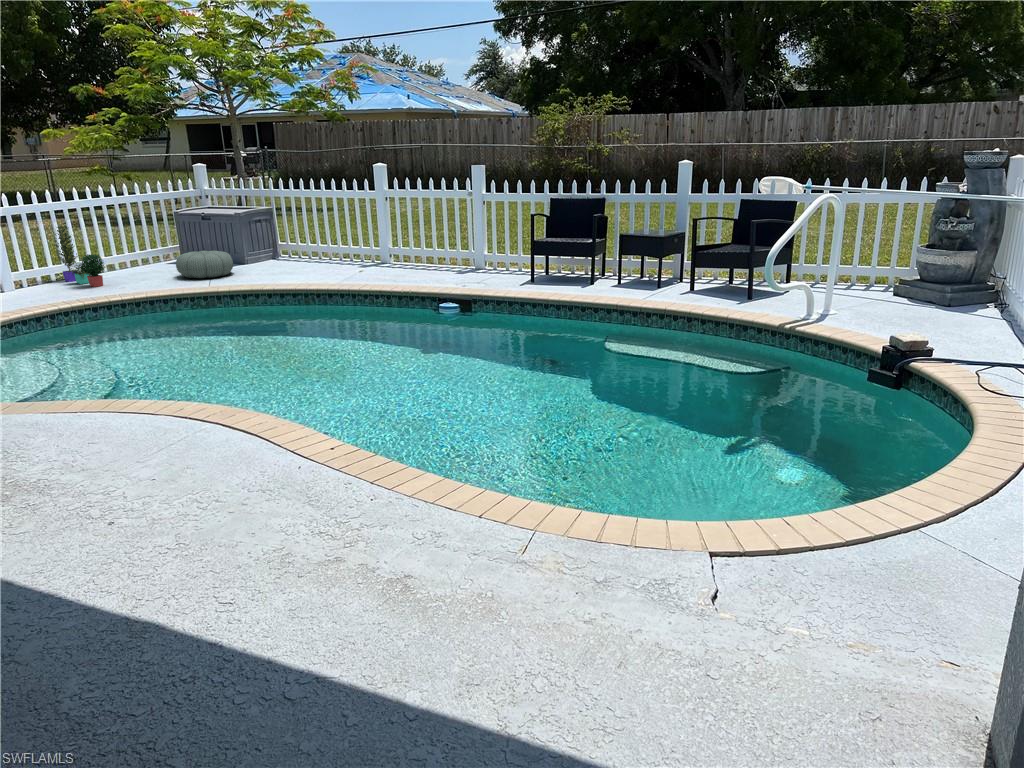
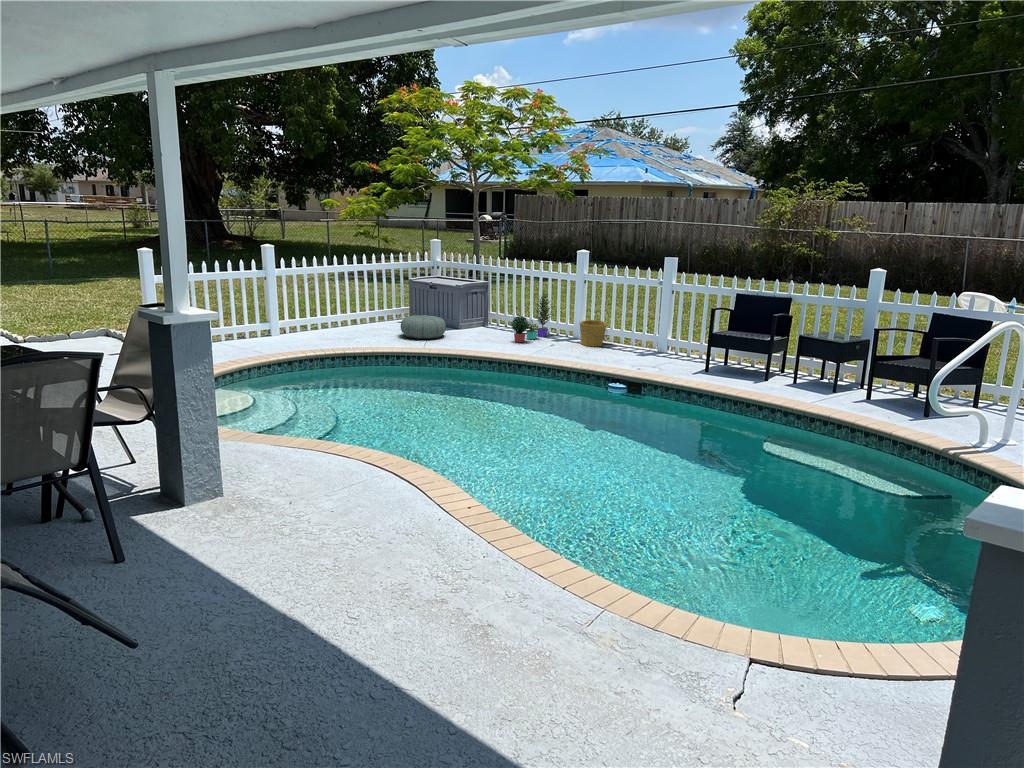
potted plant: present [54,226,105,287] -> present [511,293,551,342]
bucket: none [389,240,420,269] -> present [580,320,607,347]

